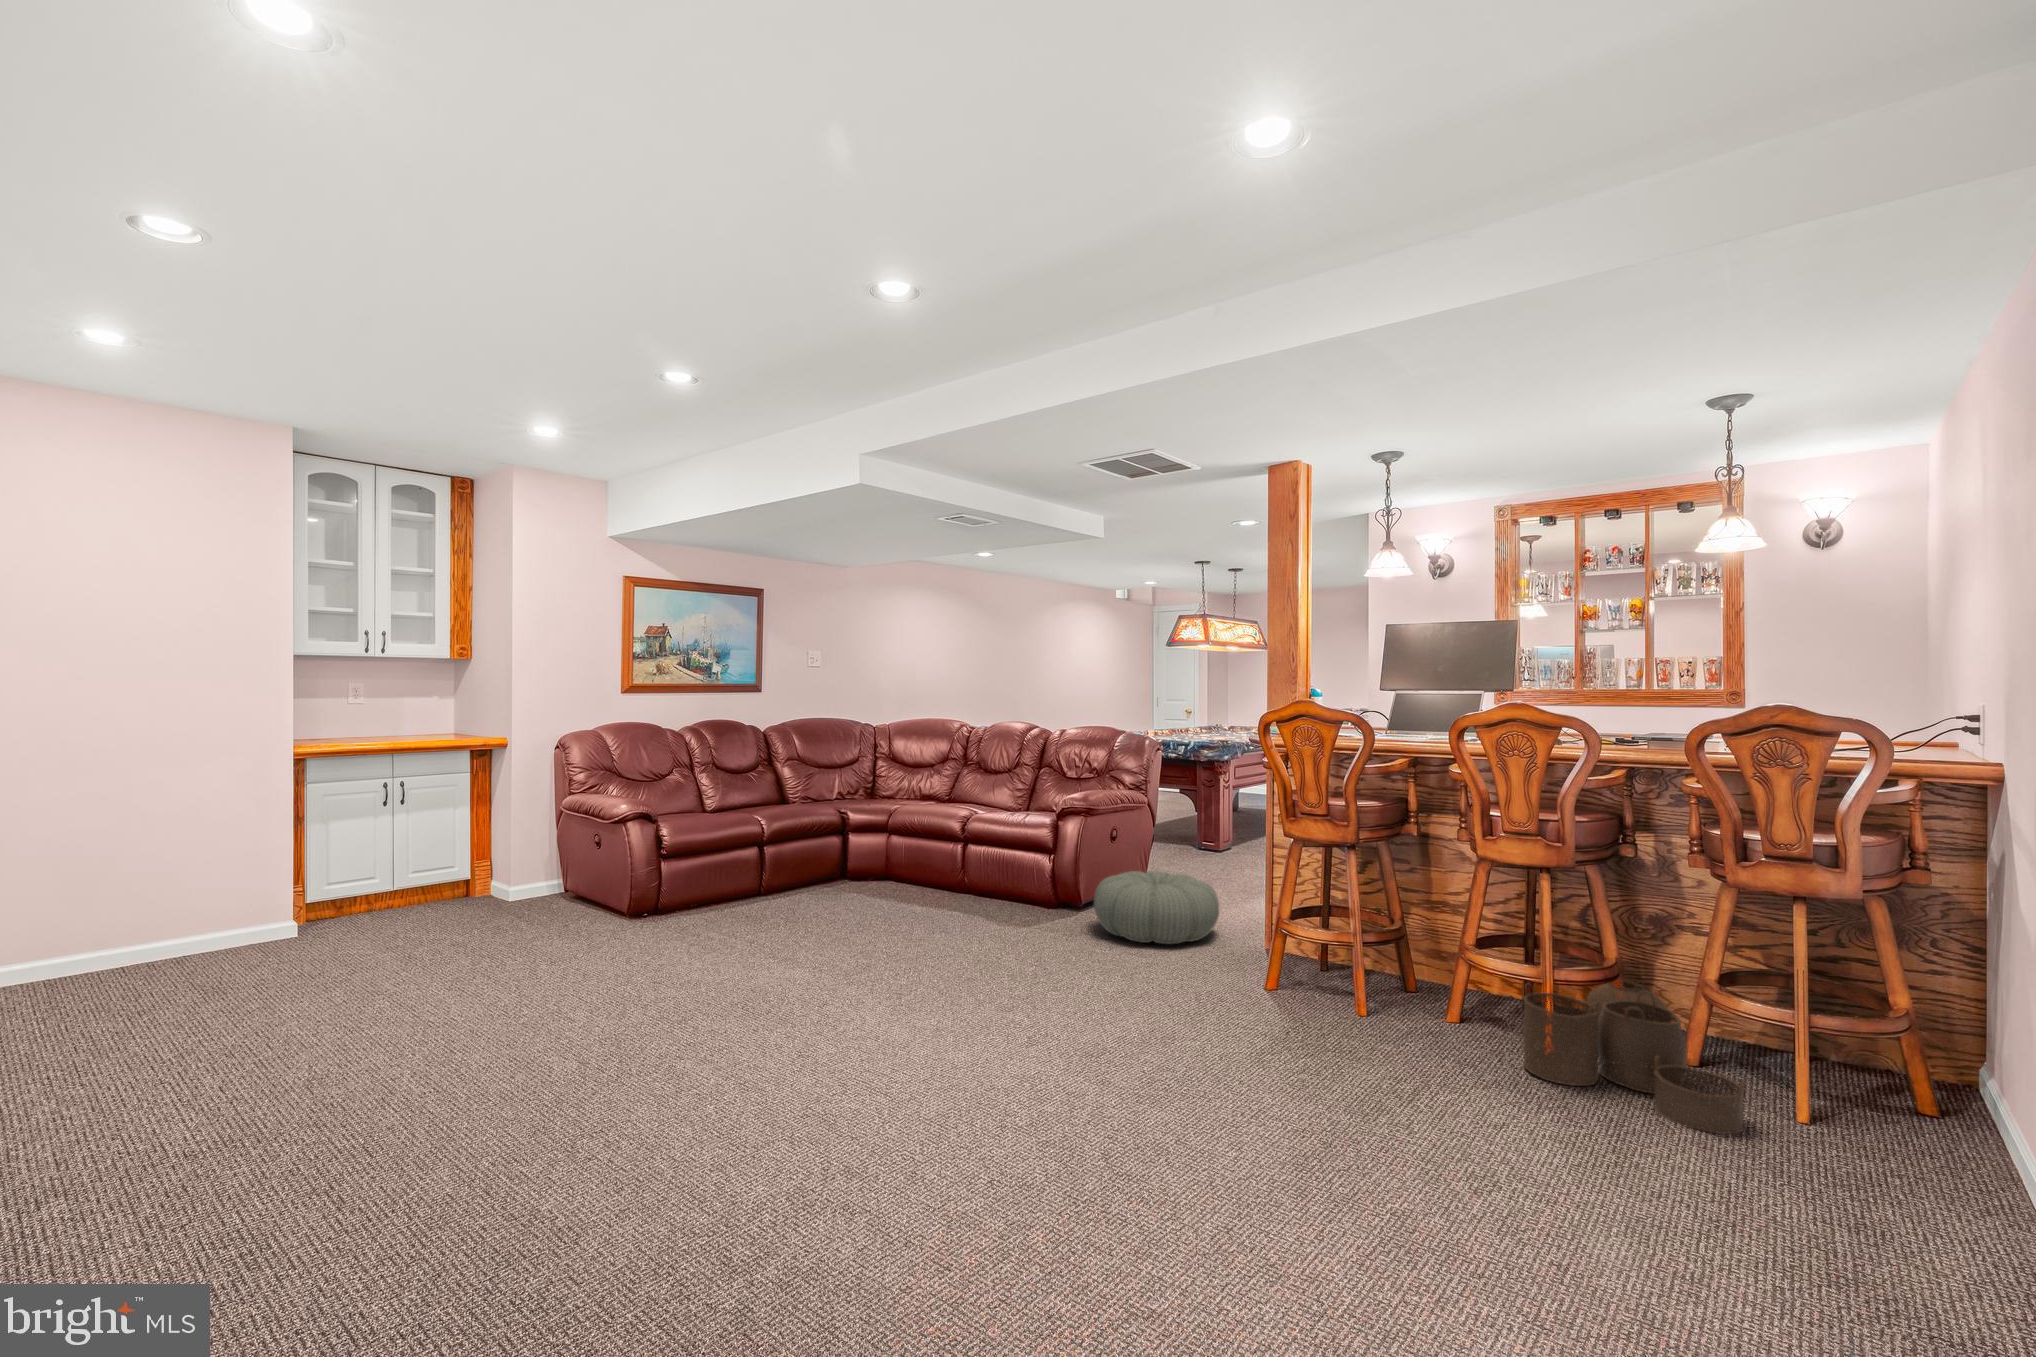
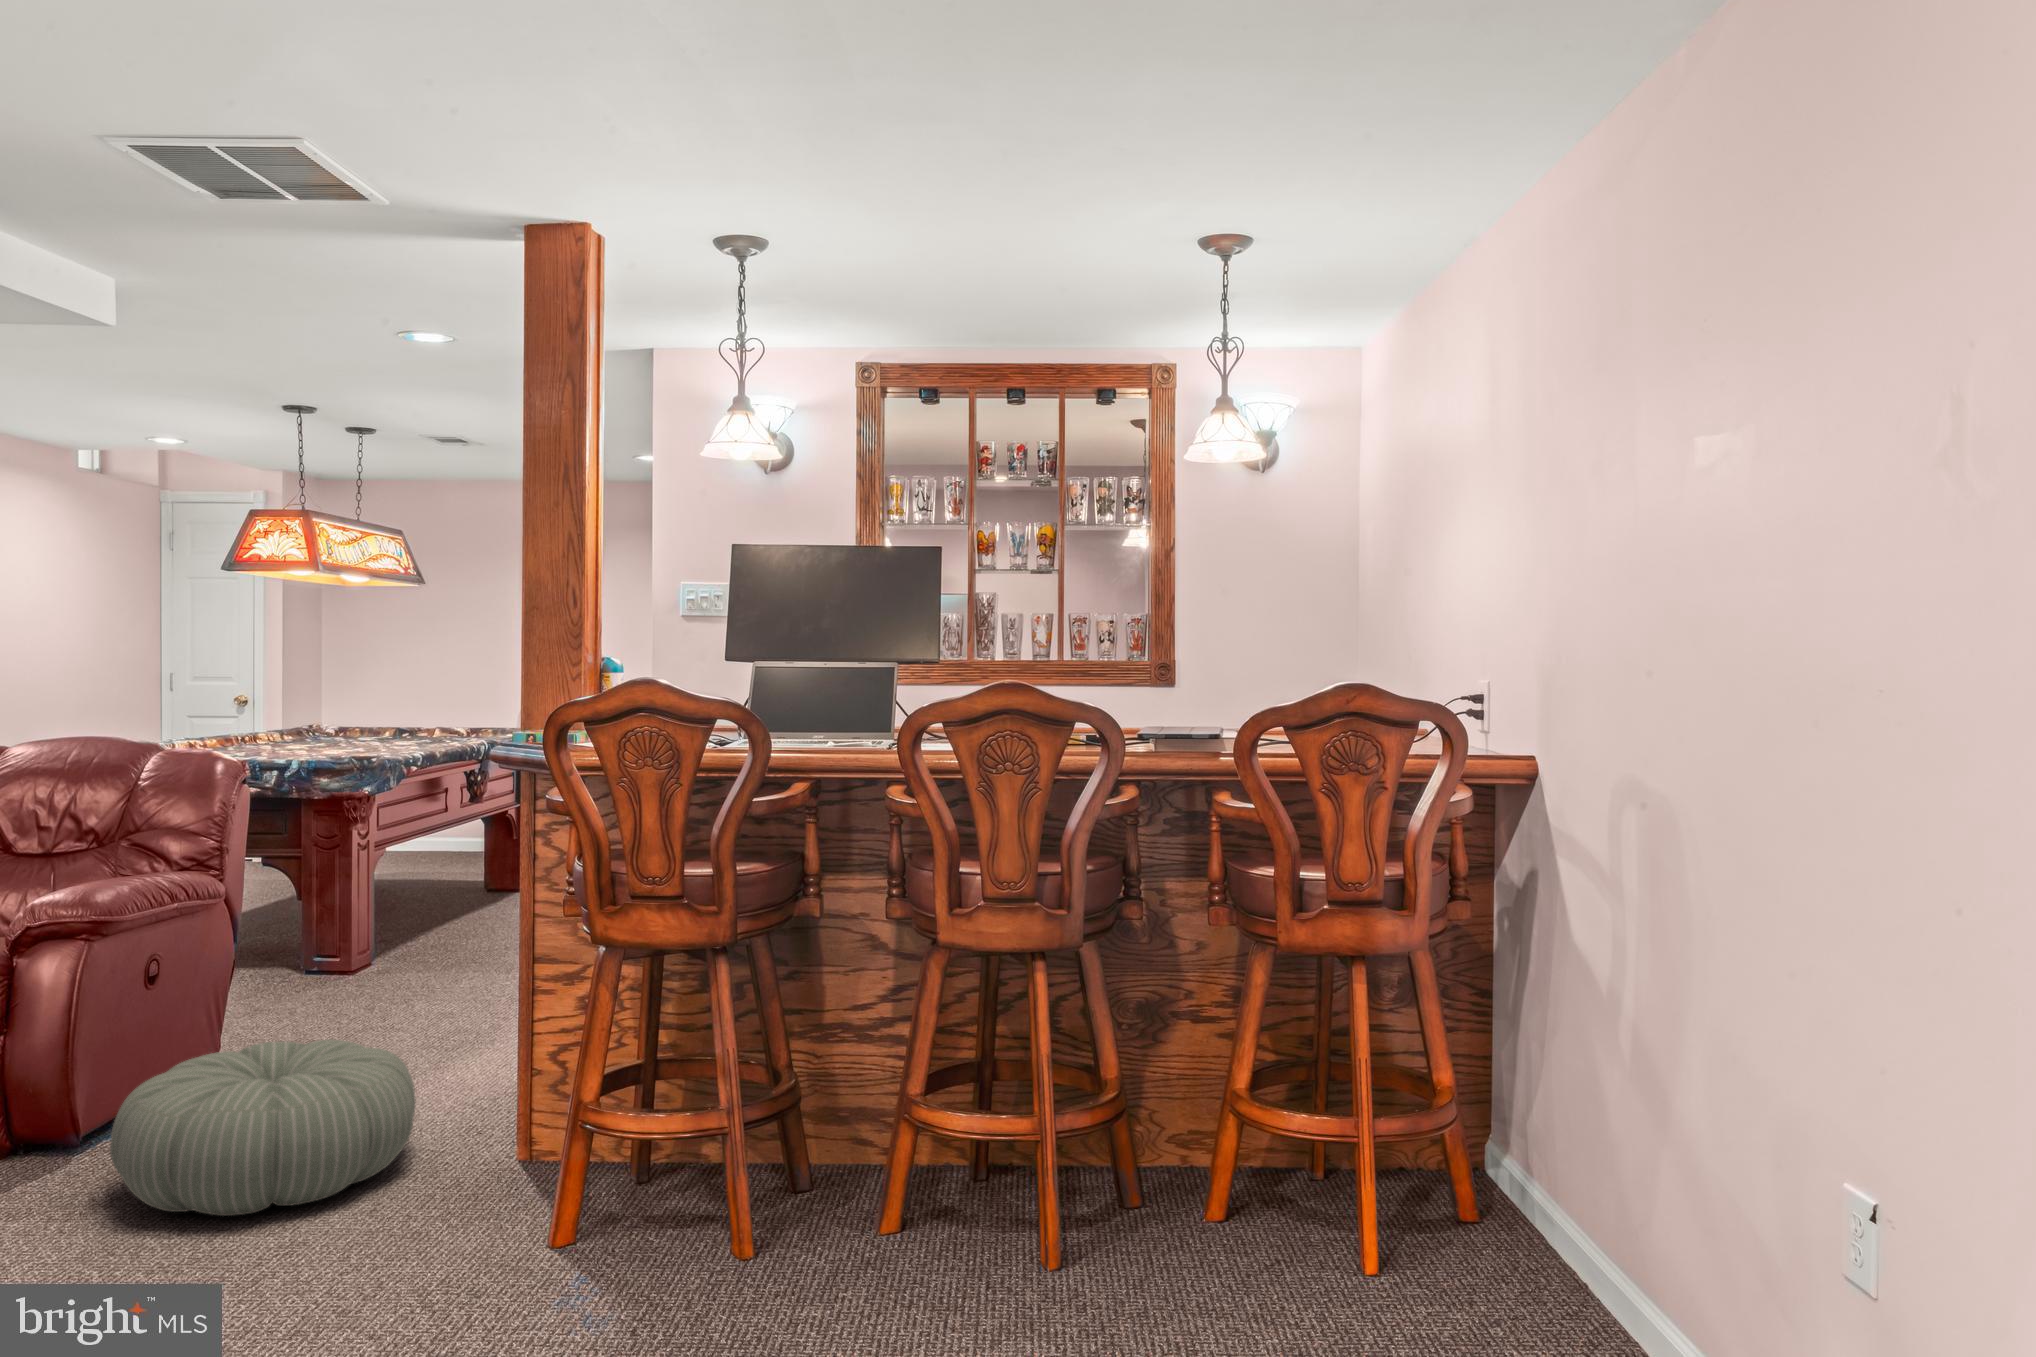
woven basket: present [1523,981,1745,1134] -> none [1027,1091,1323,1324]

